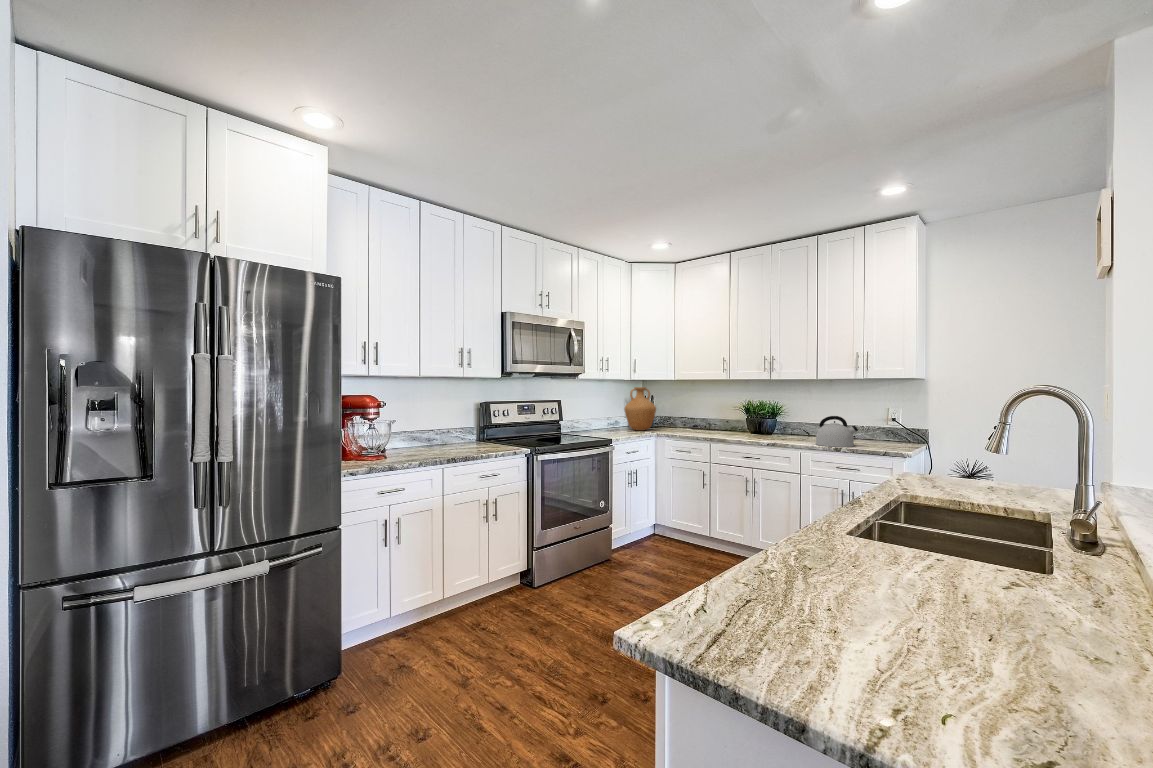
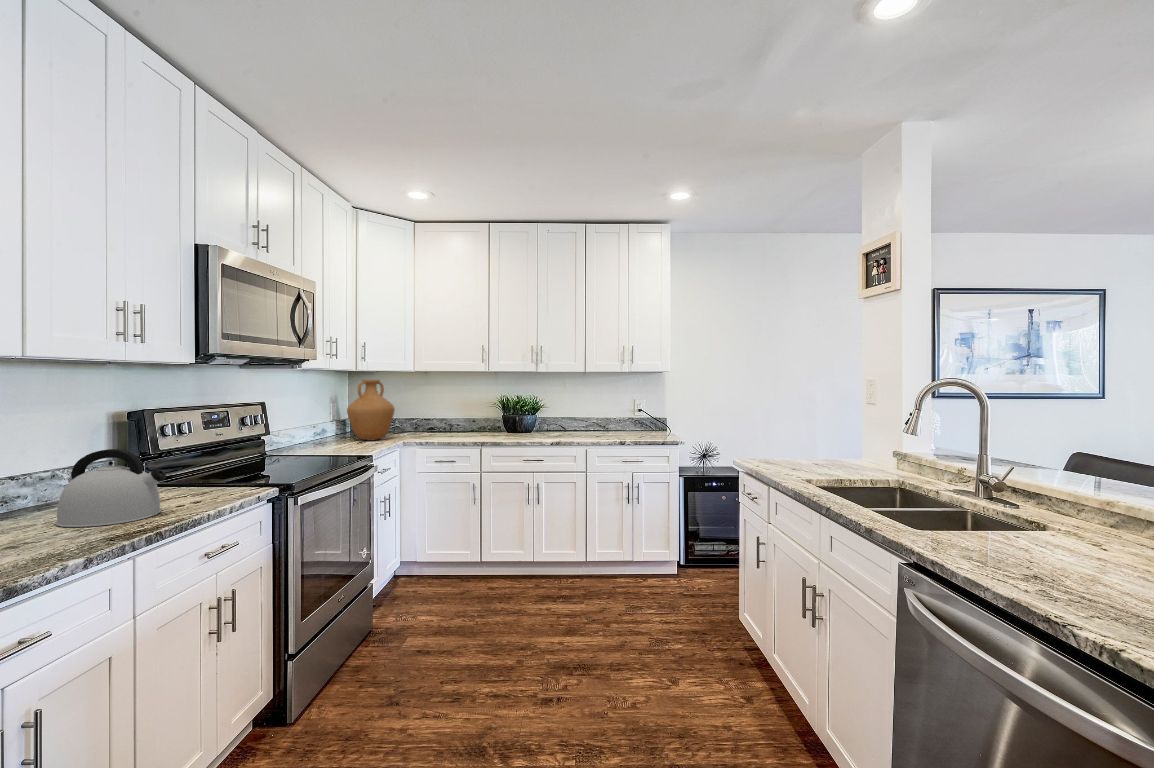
kettle: present [816,416,858,447] -> present [56,449,166,527]

